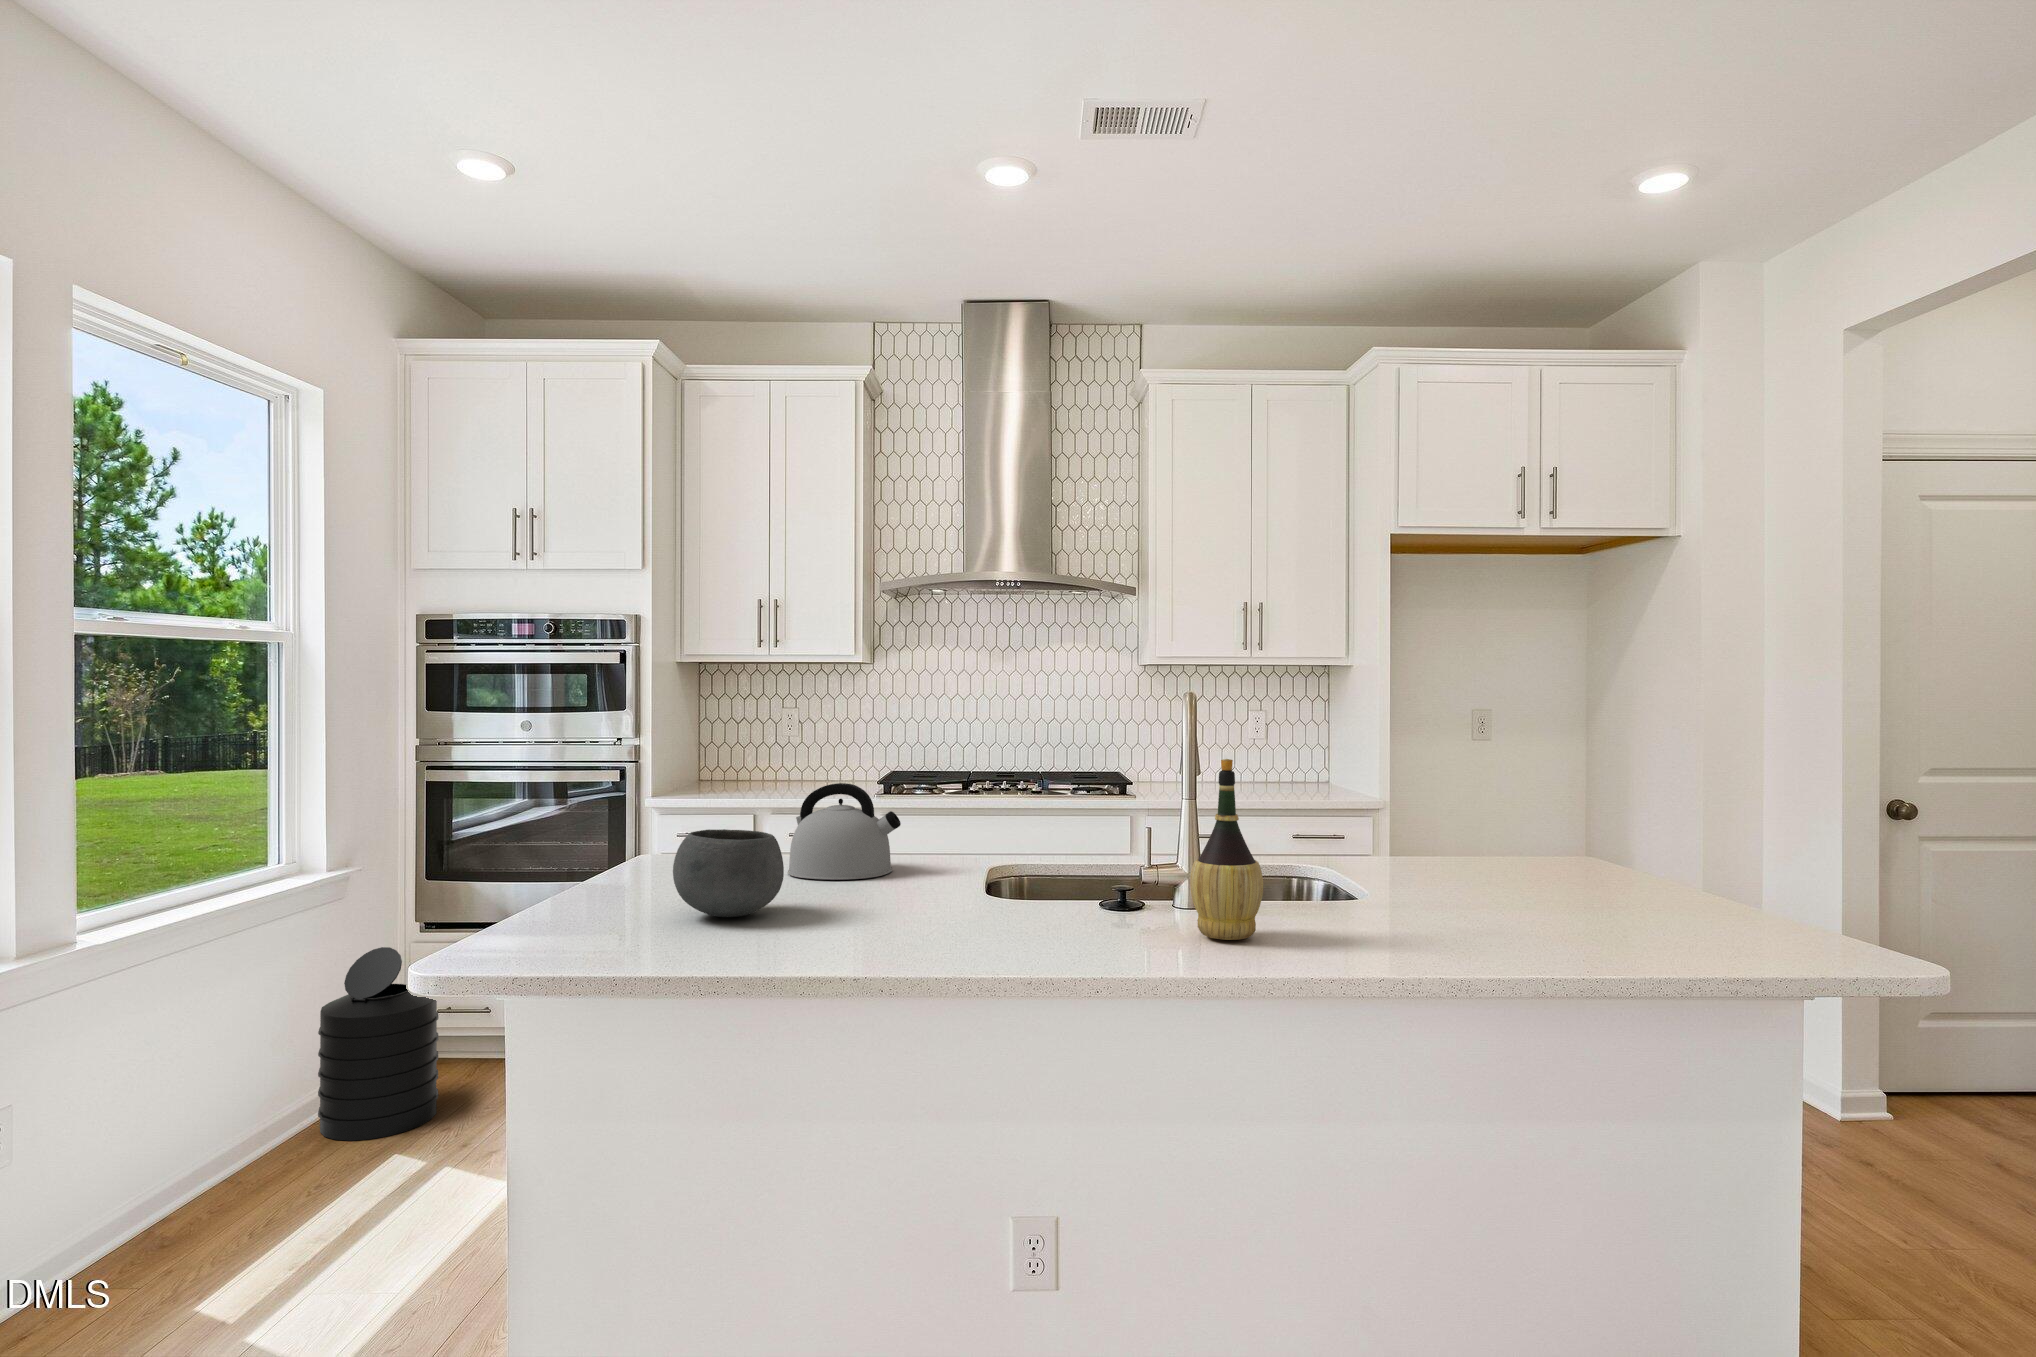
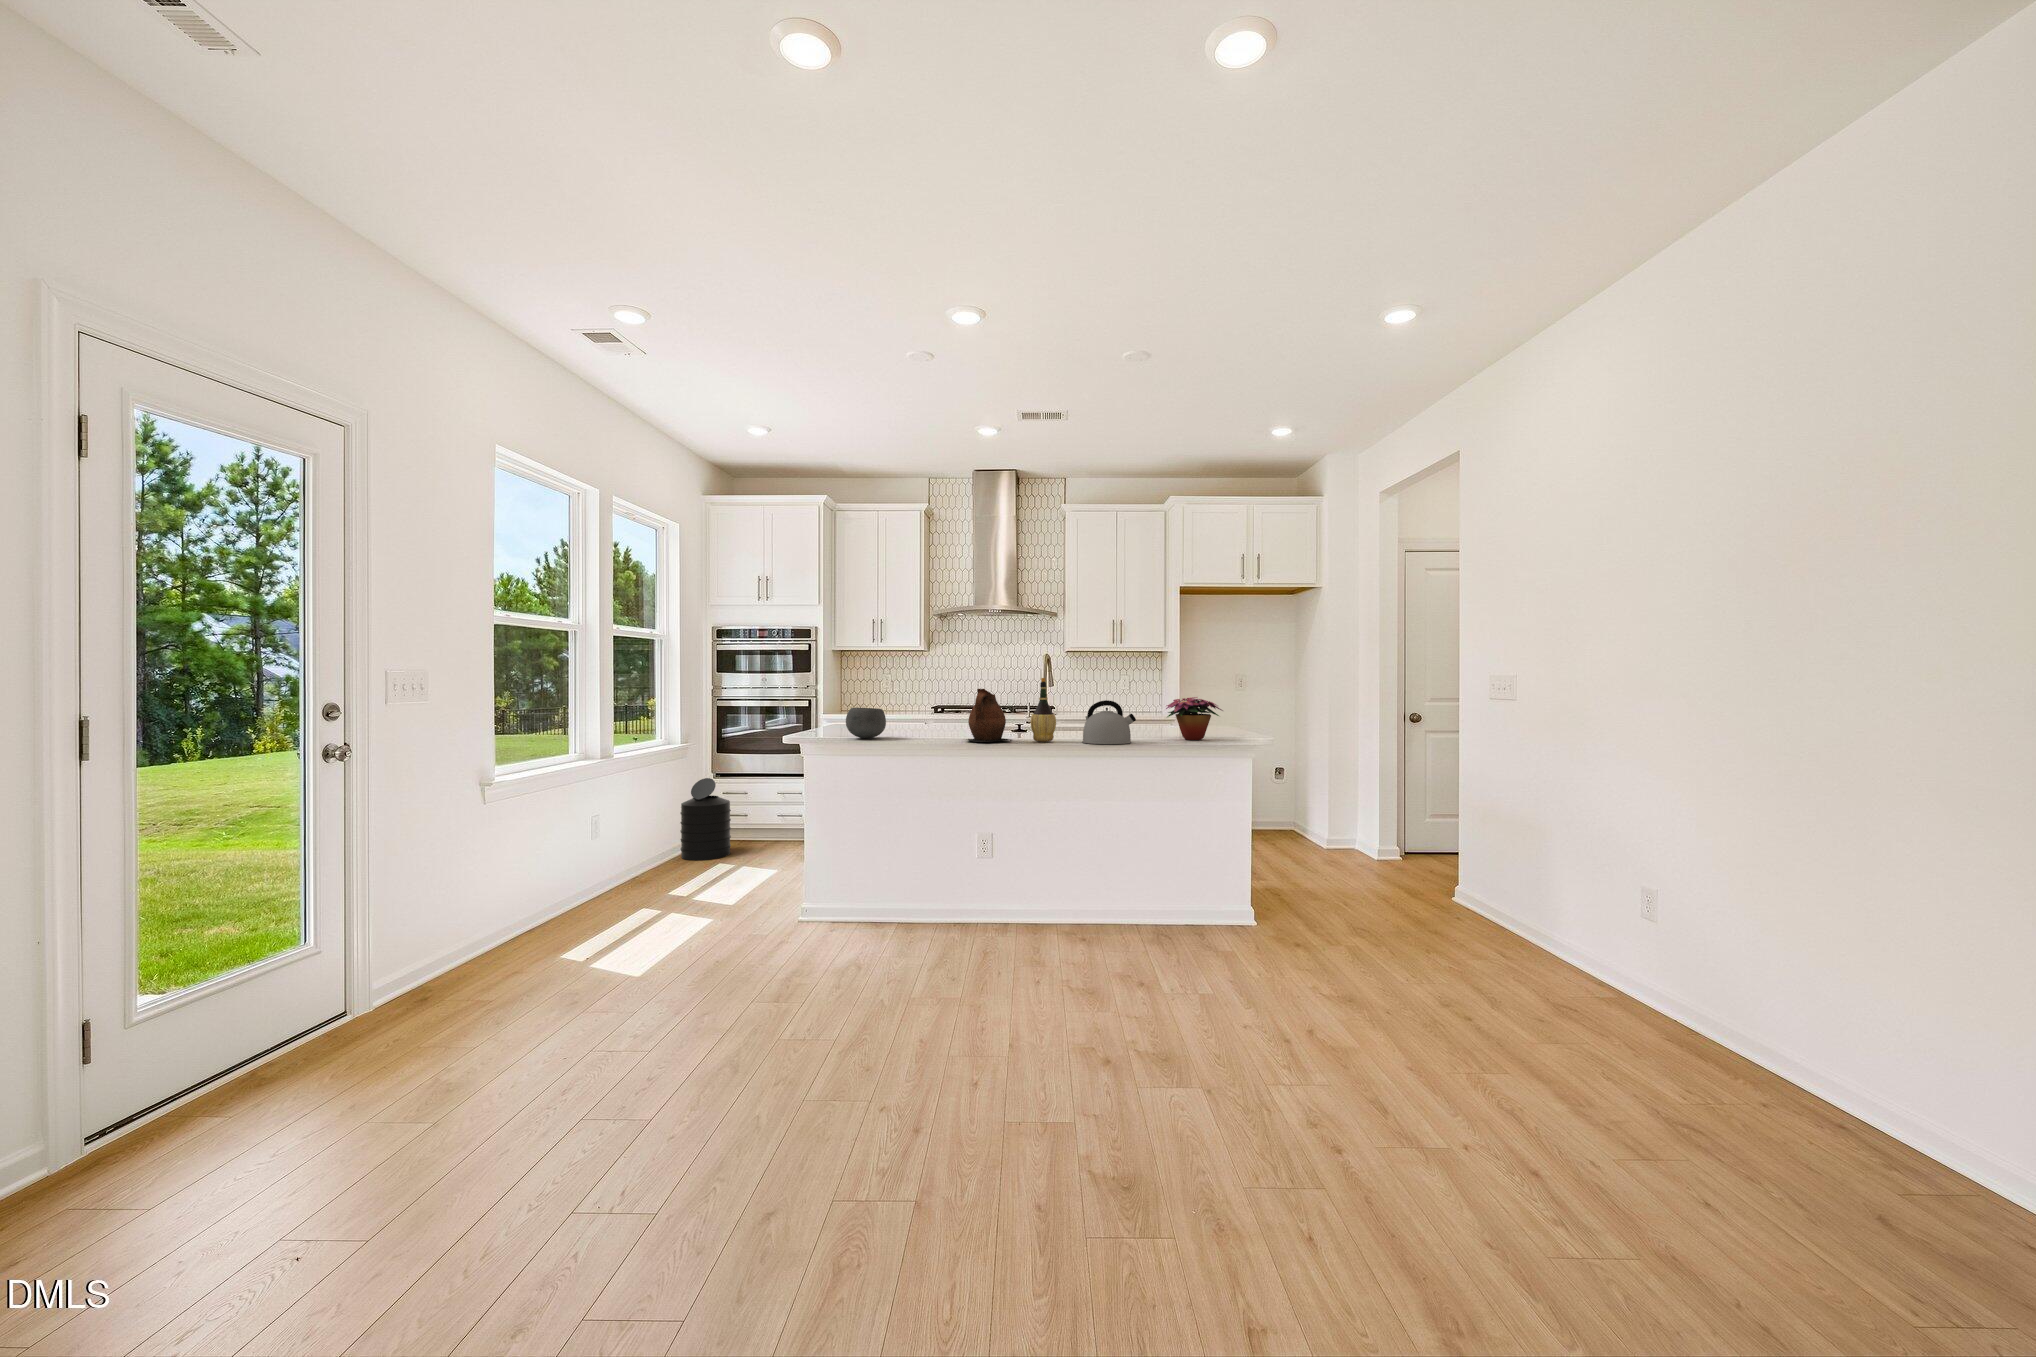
kettle: present [788,783,901,880] -> present [1082,700,1136,744]
ceramic pitcher: none [1001,790,1141,947] -> present [966,689,1011,742]
flower arrangement: none [1530,806,1722,927] -> present [1166,697,1223,740]

